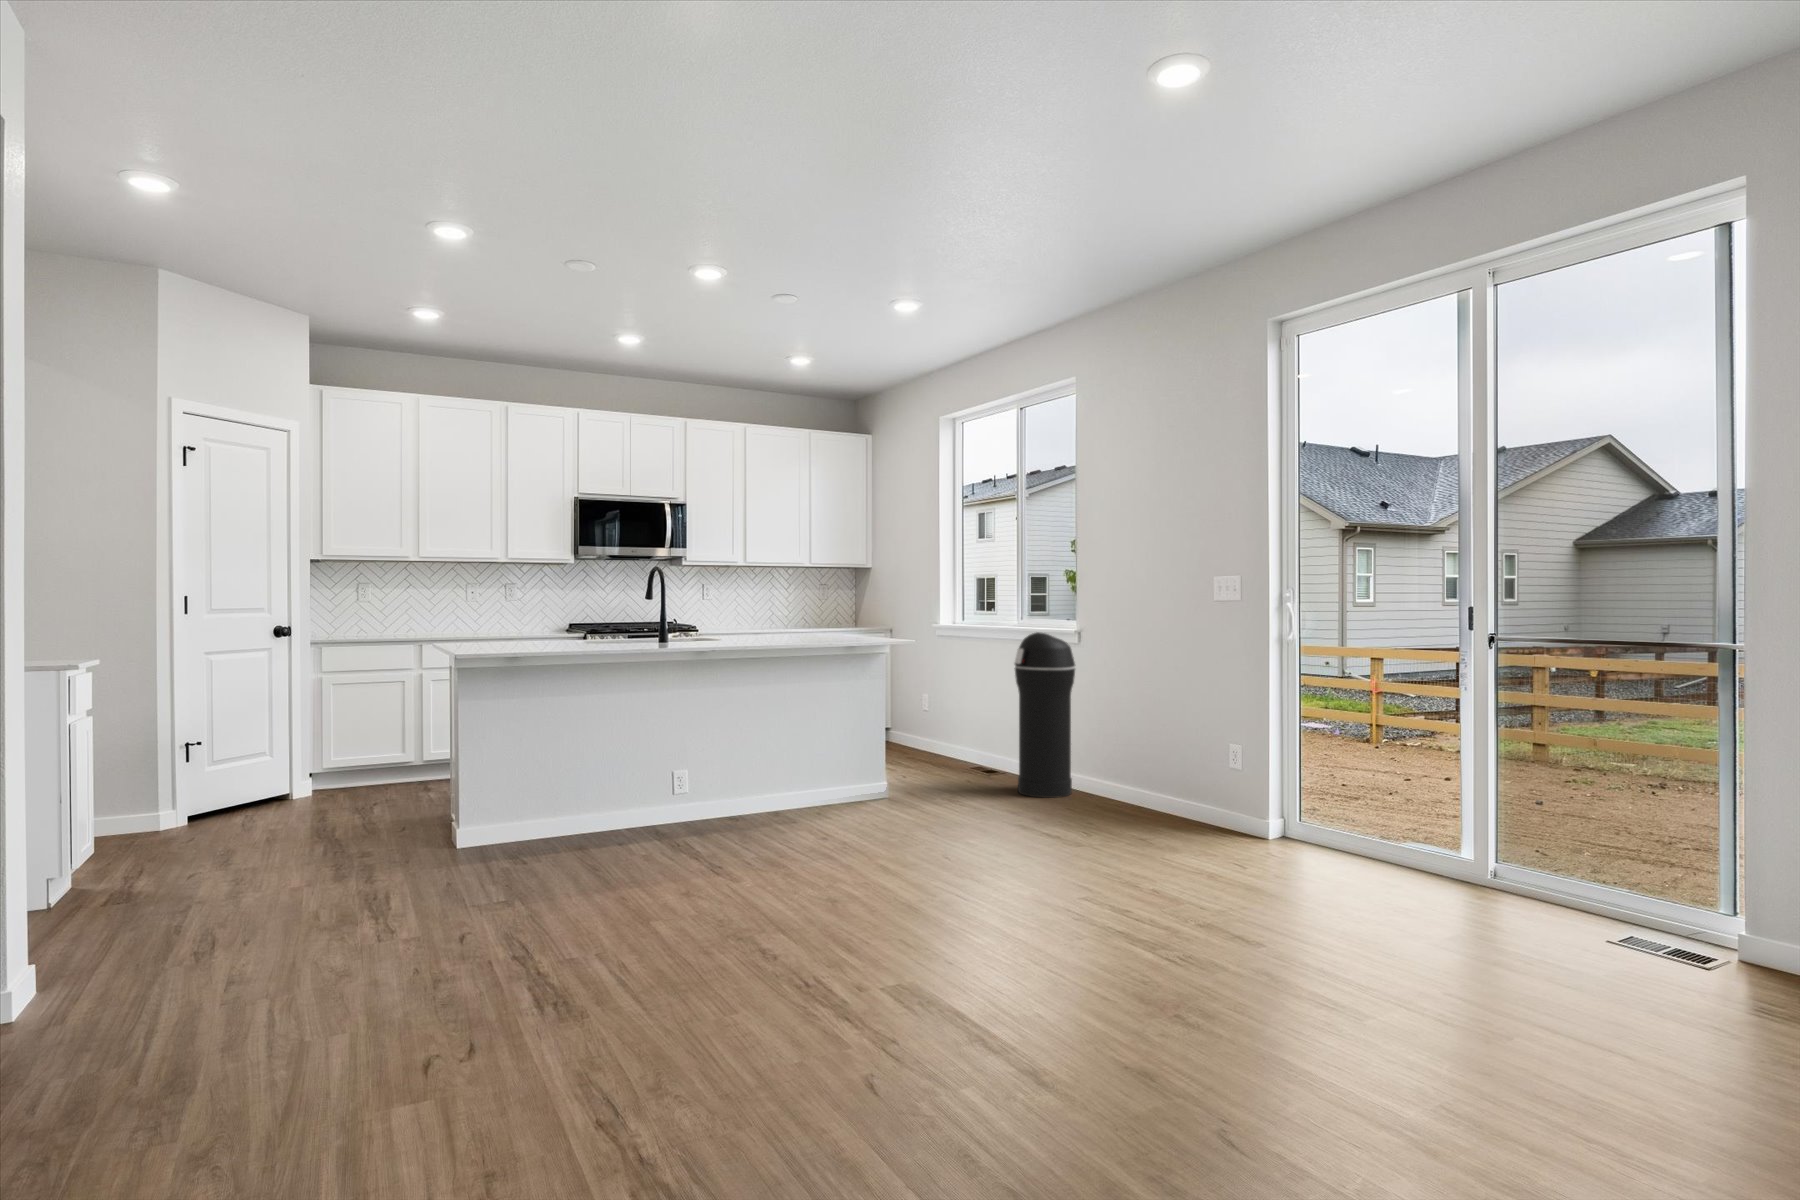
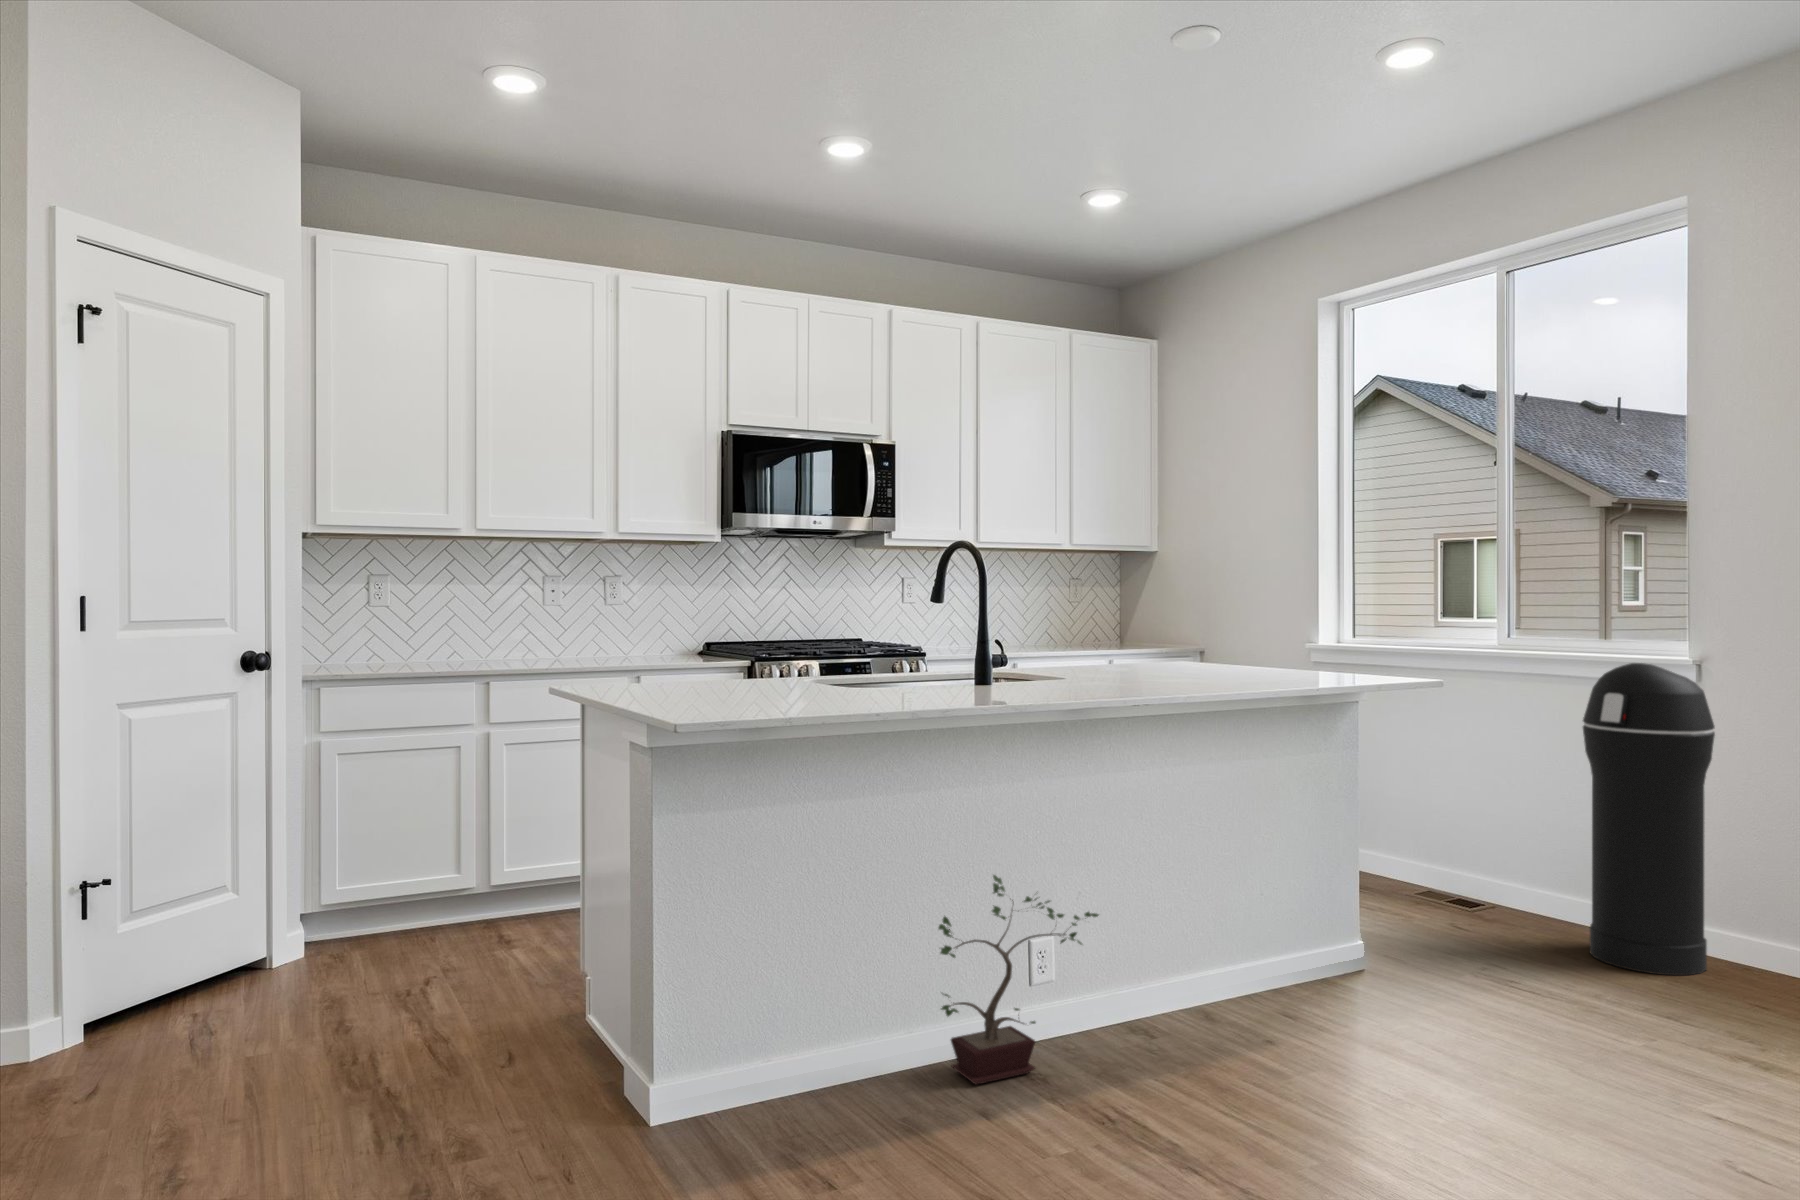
potted plant: none [608,734,699,835] -> present [939,875,1099,1085]

